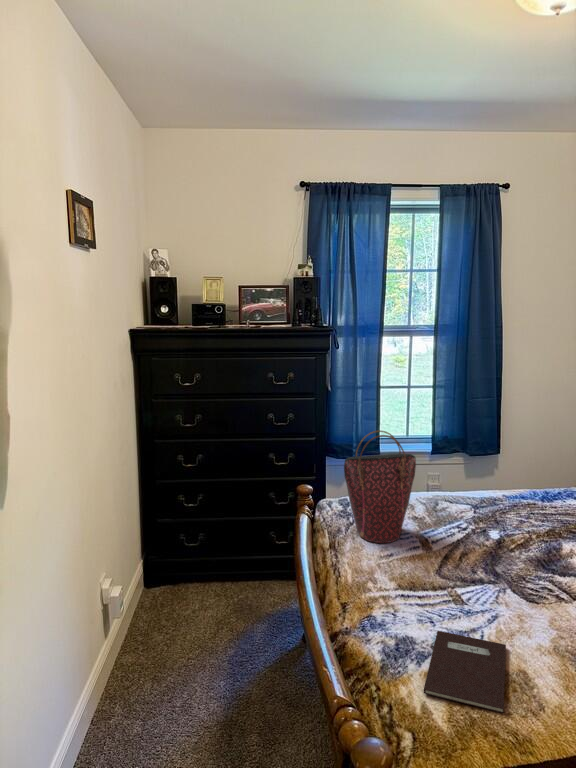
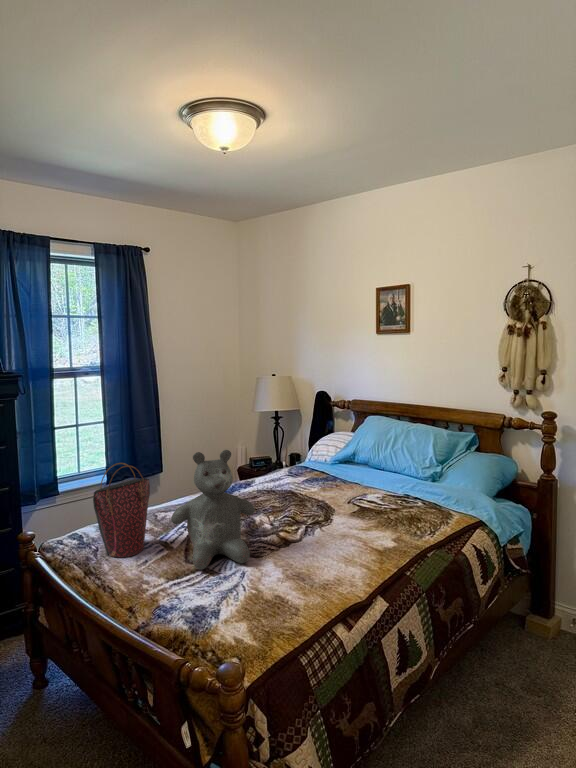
teddy bear: none [424,434,547,603] -> present [171,450,255,570]
notebook: present [424,631,506,713] -> none [215,586,281,633]

